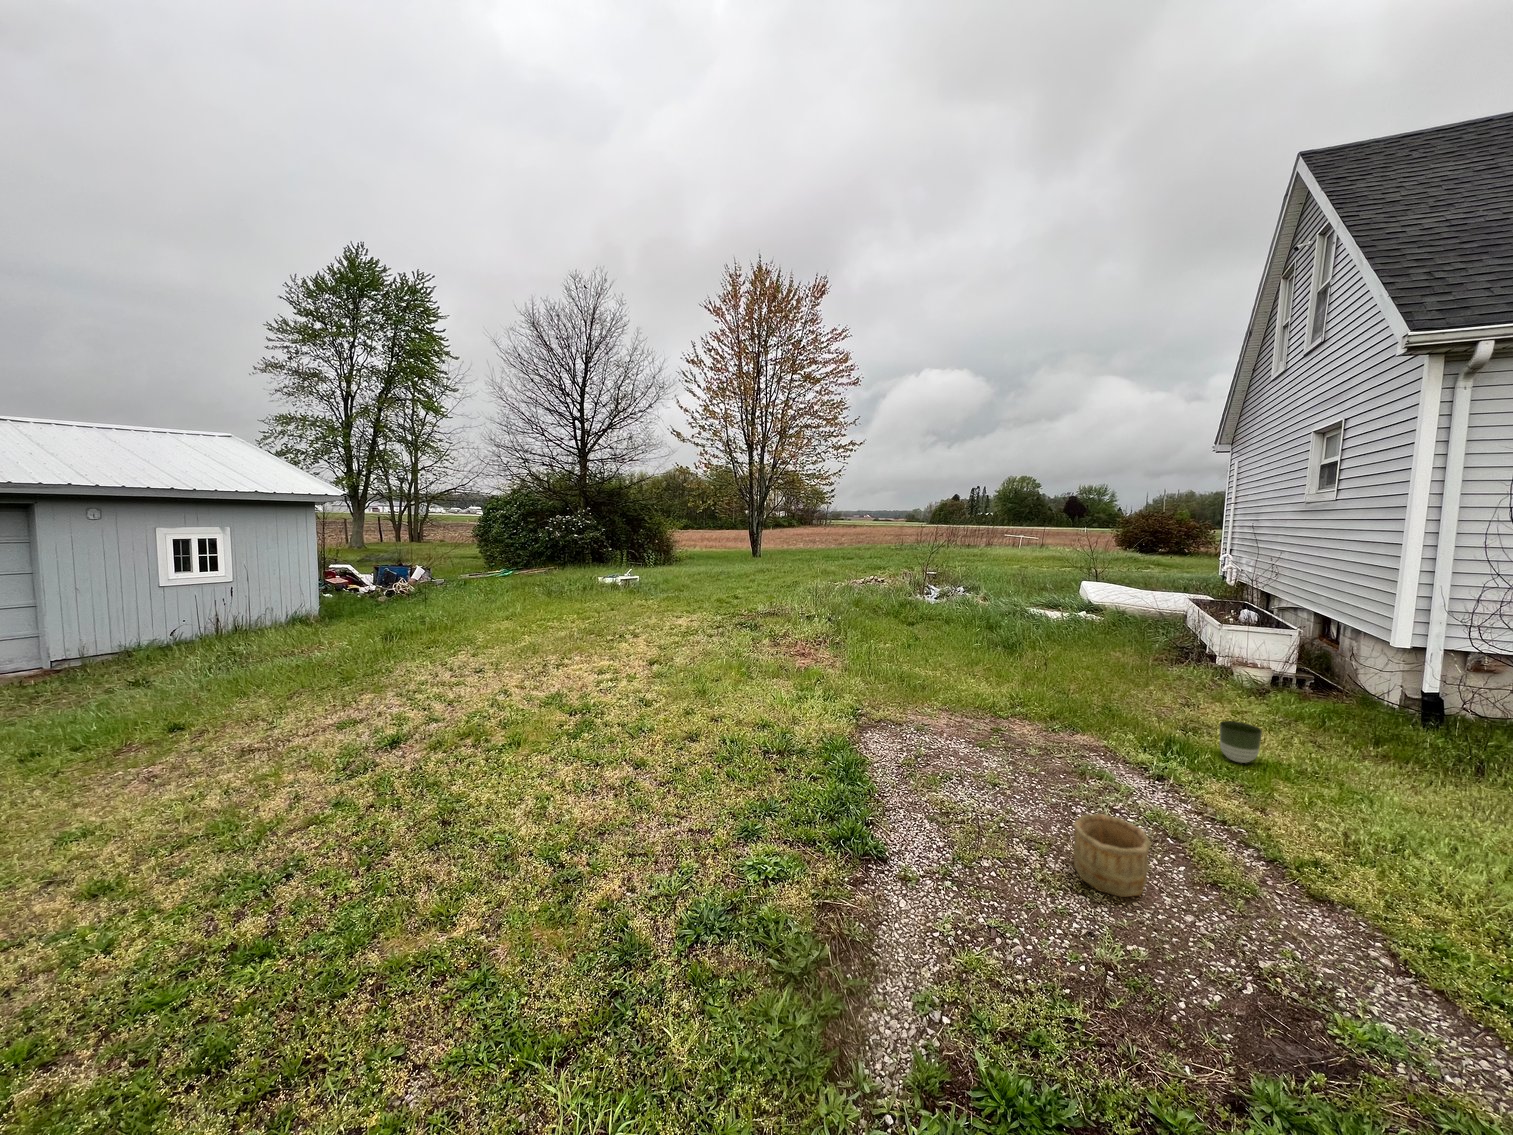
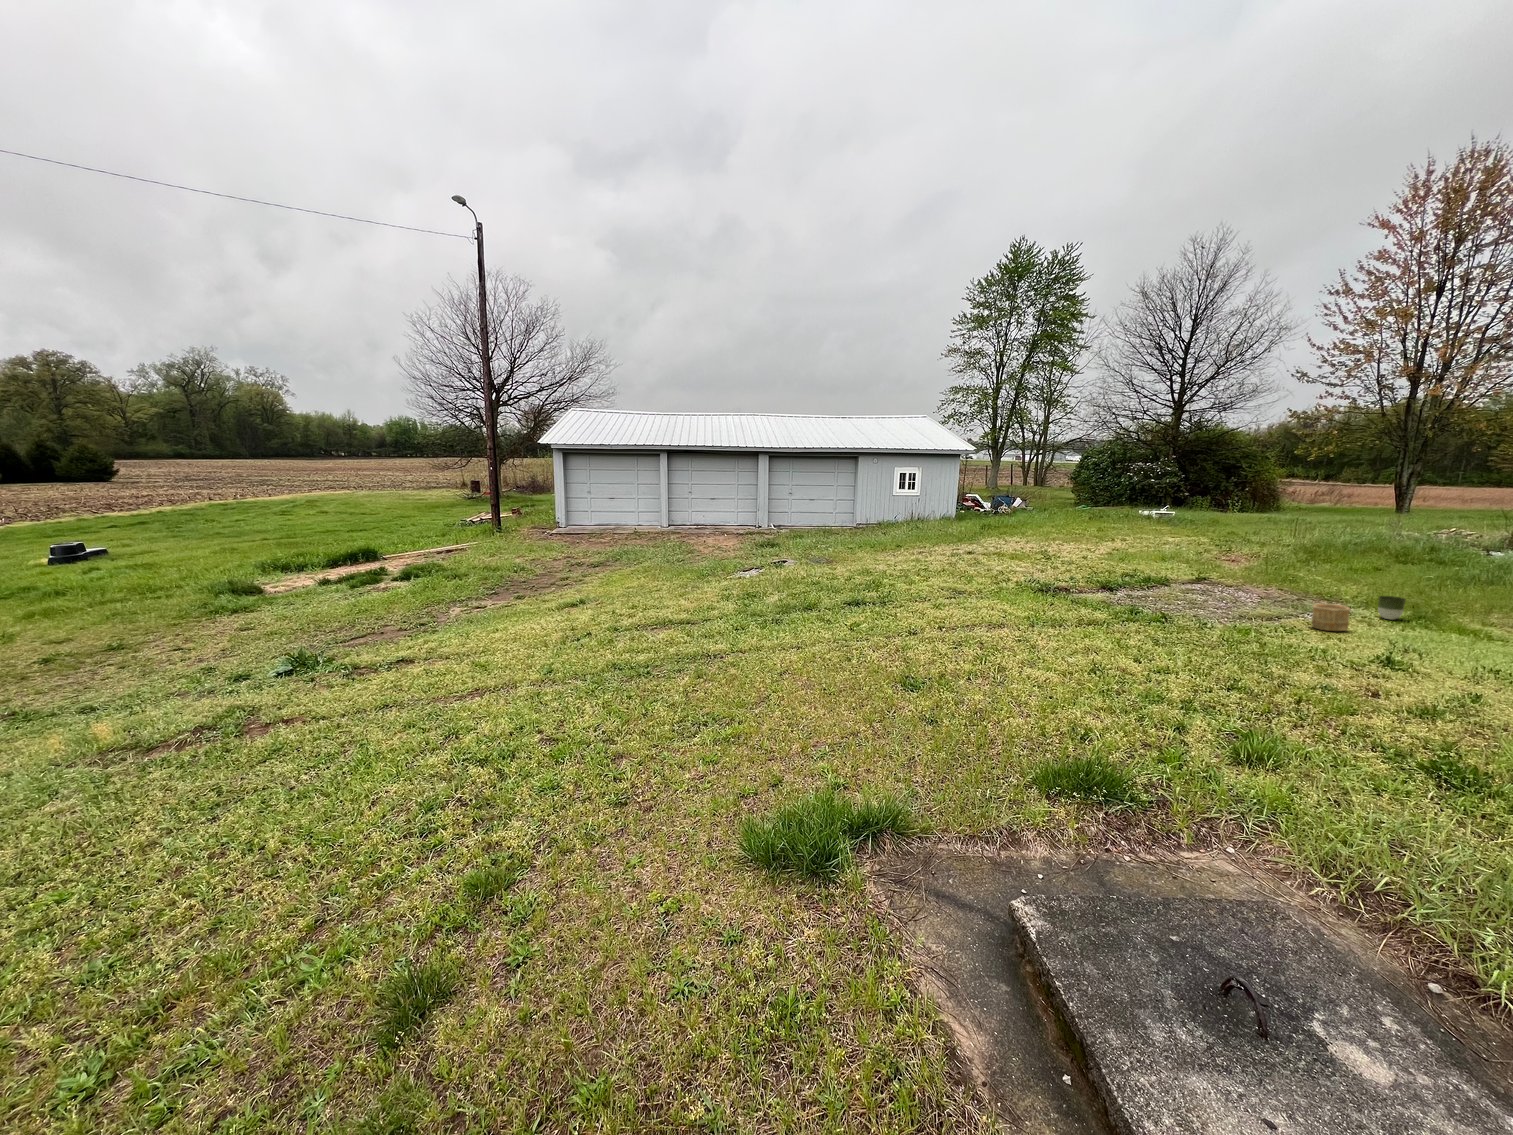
wooden bucket: present [1073,813,1151,897] -> present [1312,604,1350,631]

